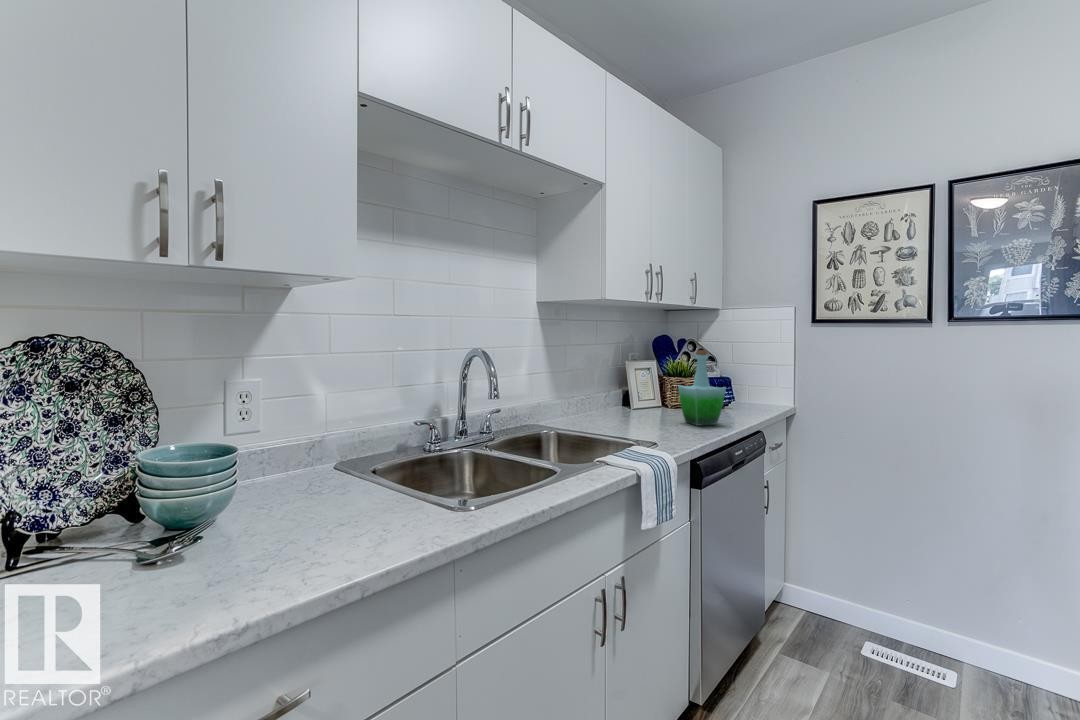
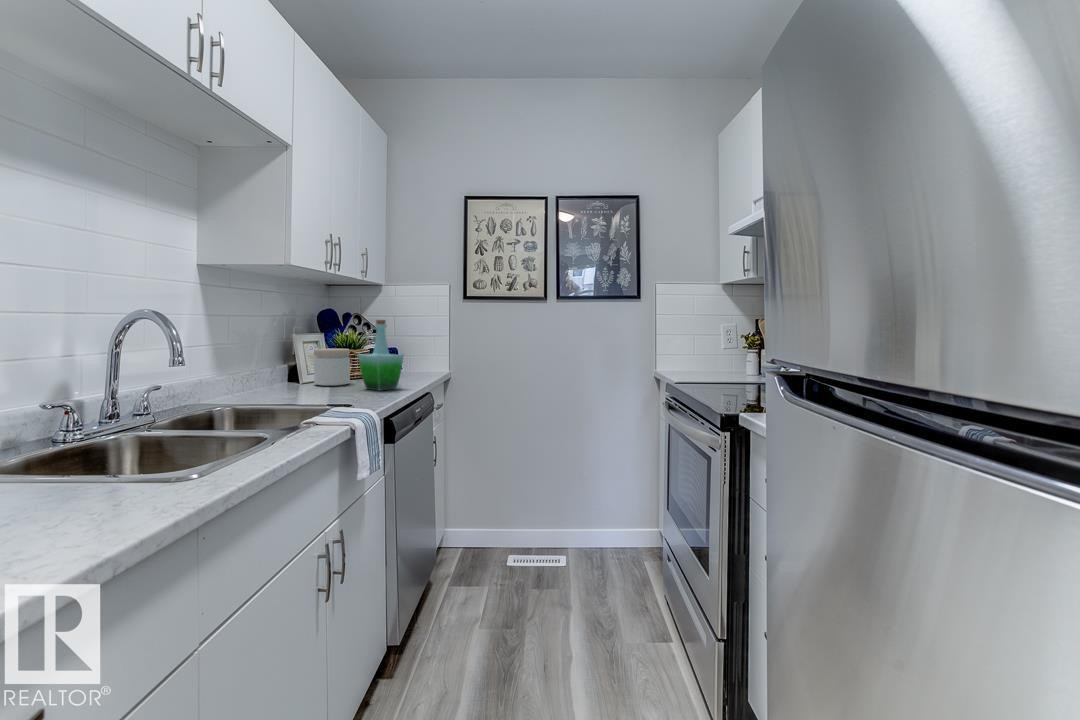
jar: none [640,377,674,415] -> present [314,348,350,386]

